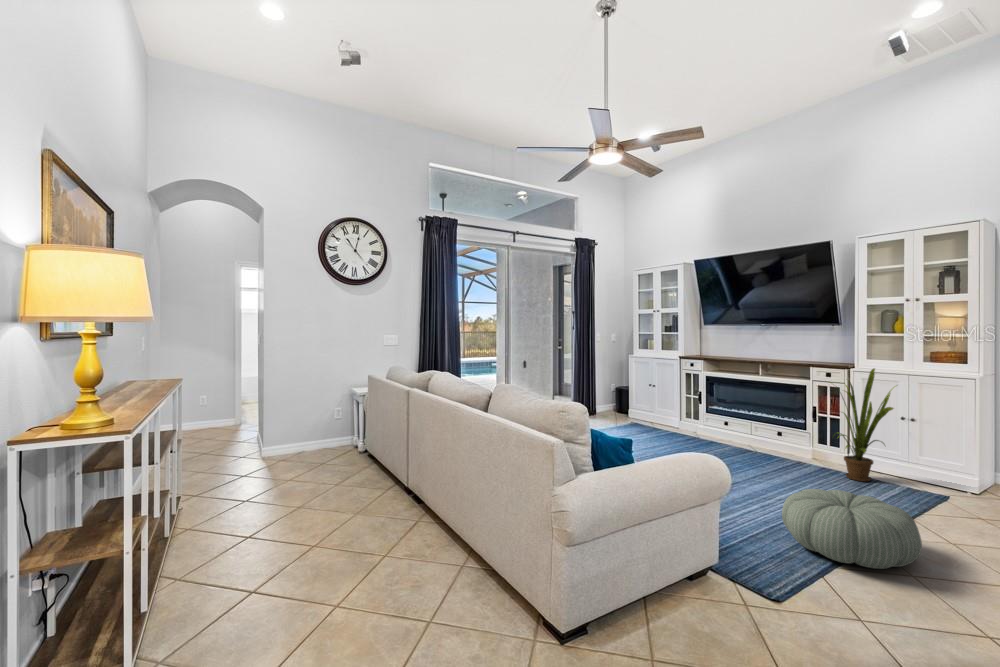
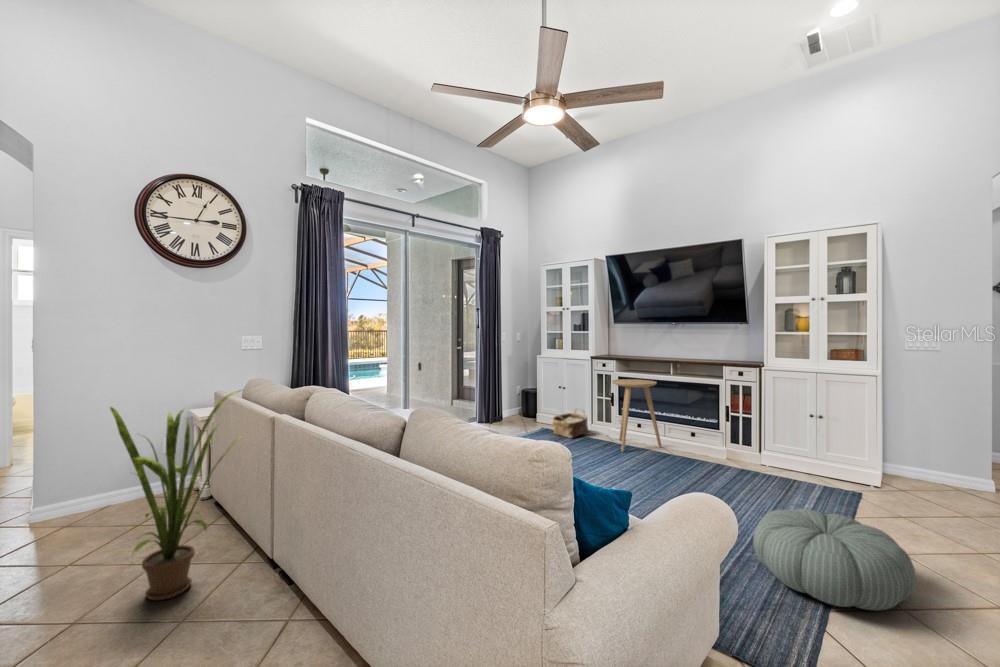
house plant: present [839,369,893,482] -> present [110,391,241,600]
side table: none [697,379,748,446] -> present [612,379,662,452]
woven basket: none [640,405,677,433] -> present [552,408,588,438]

